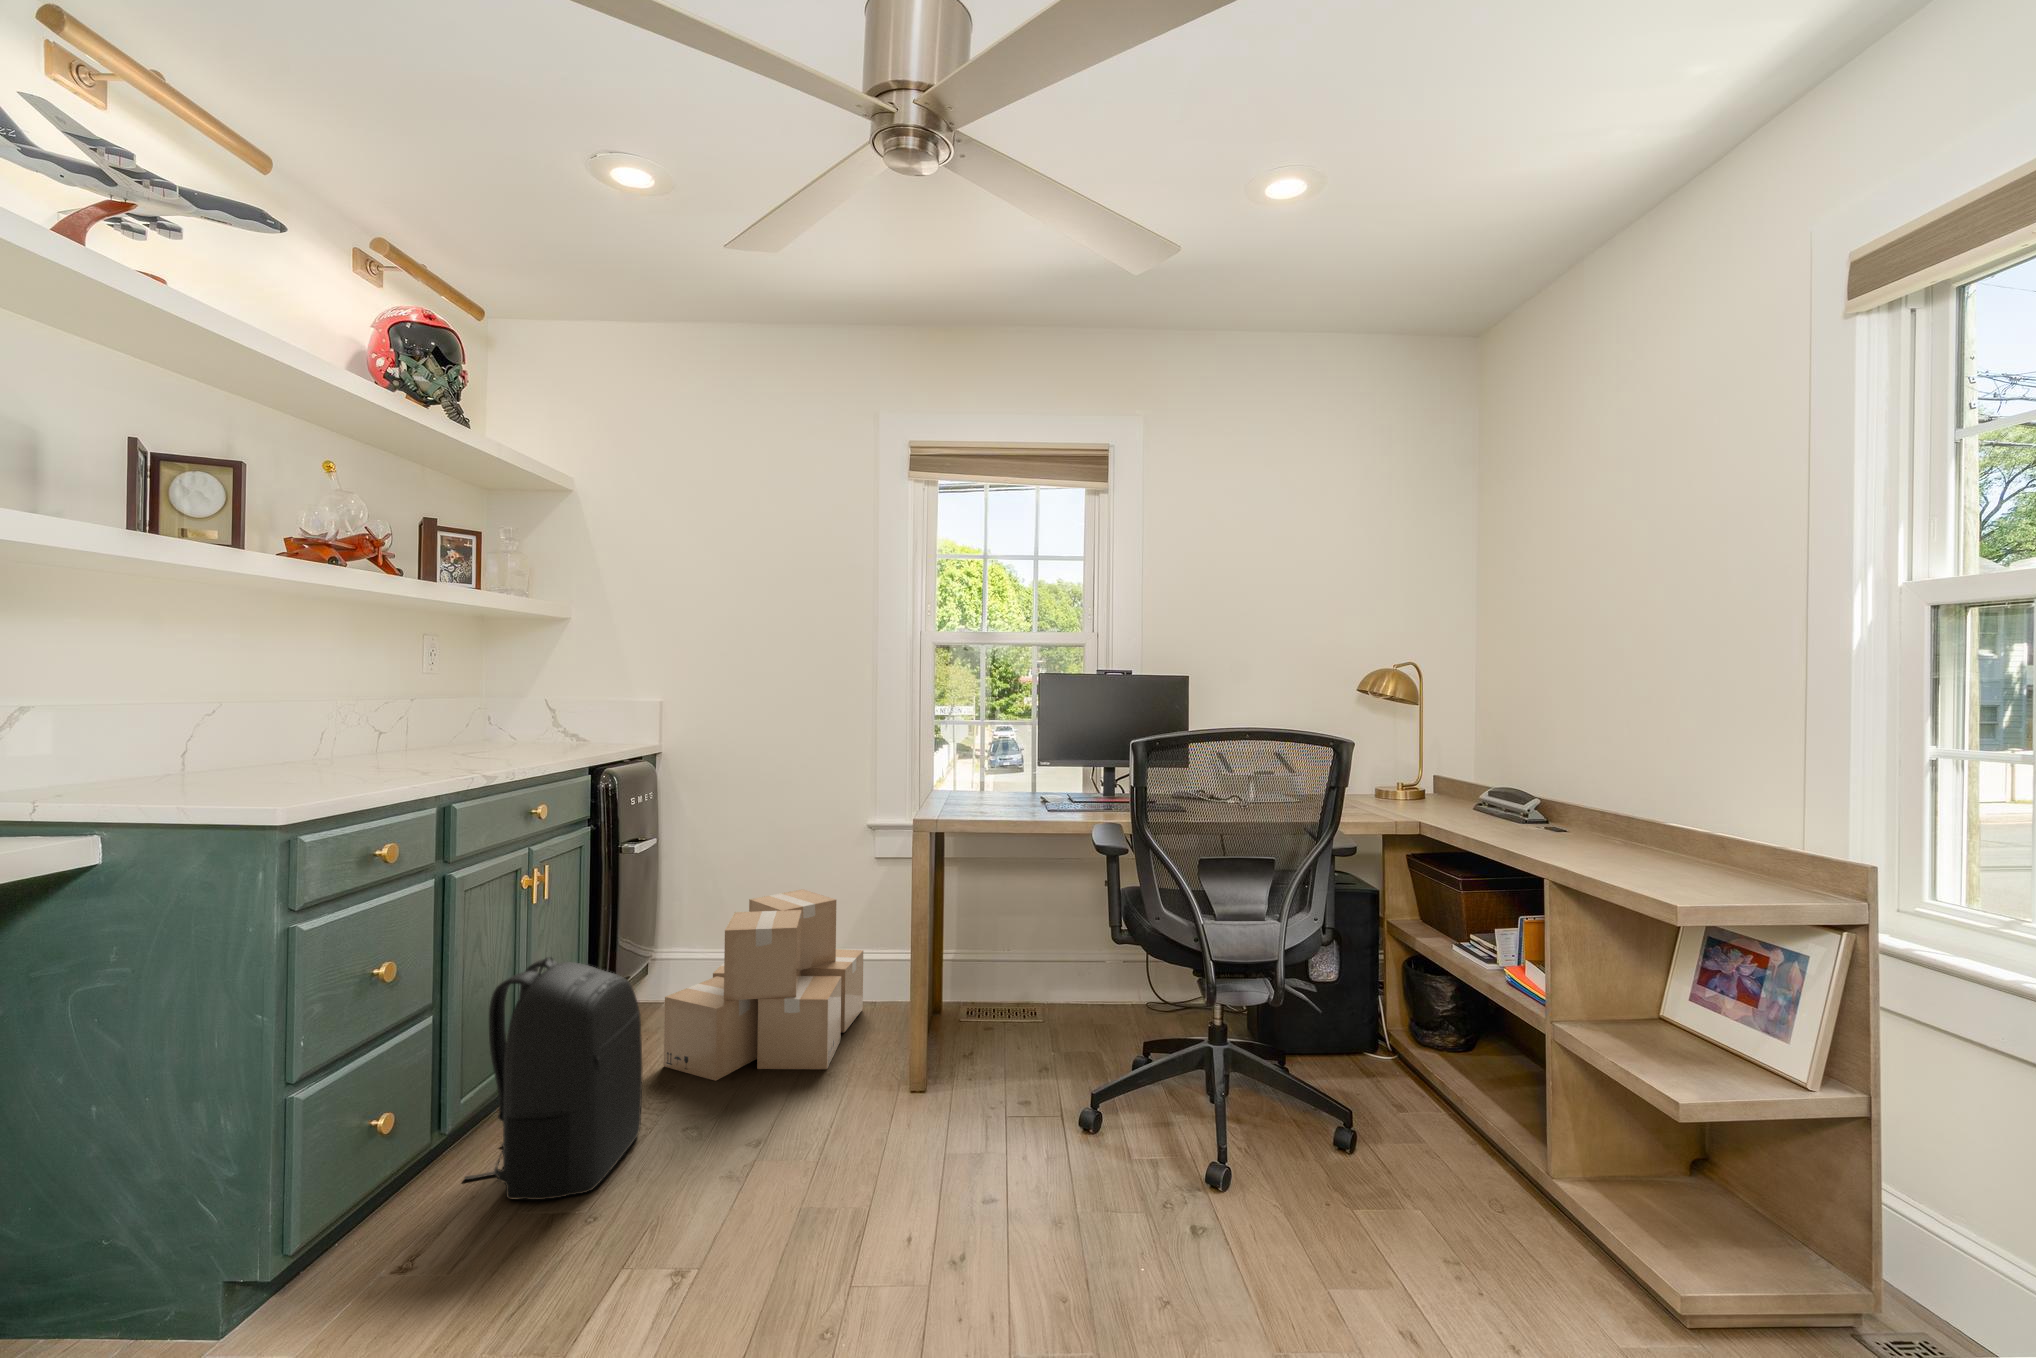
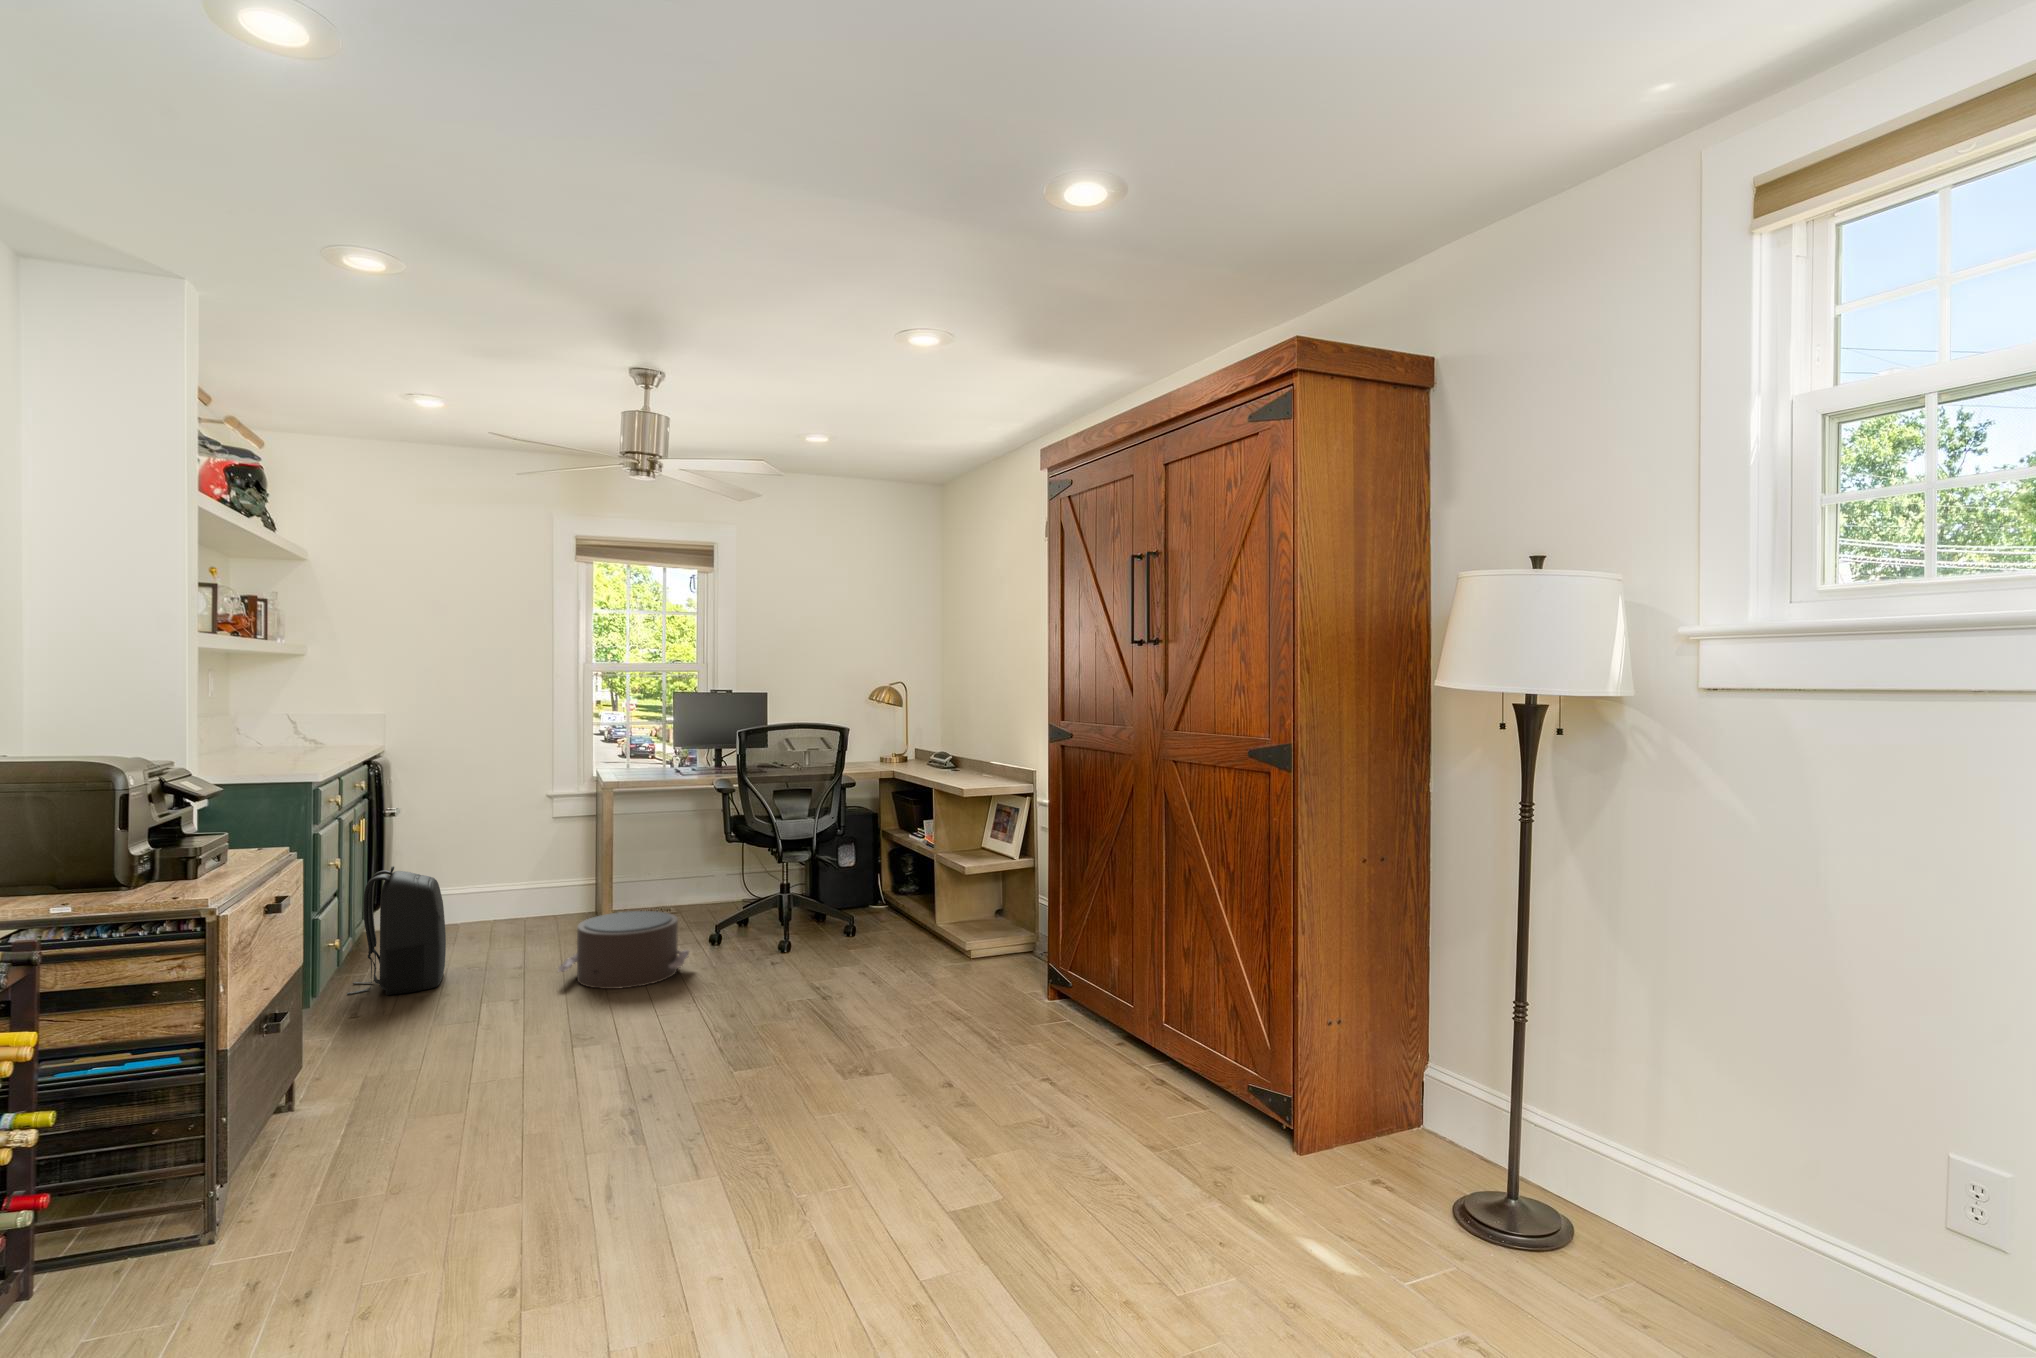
cardboard box: present [664,889,863,1081] -> none [426,841,549,951]
pouf: none [764,1078,1025,1292] -> present [558,911,689,989]

